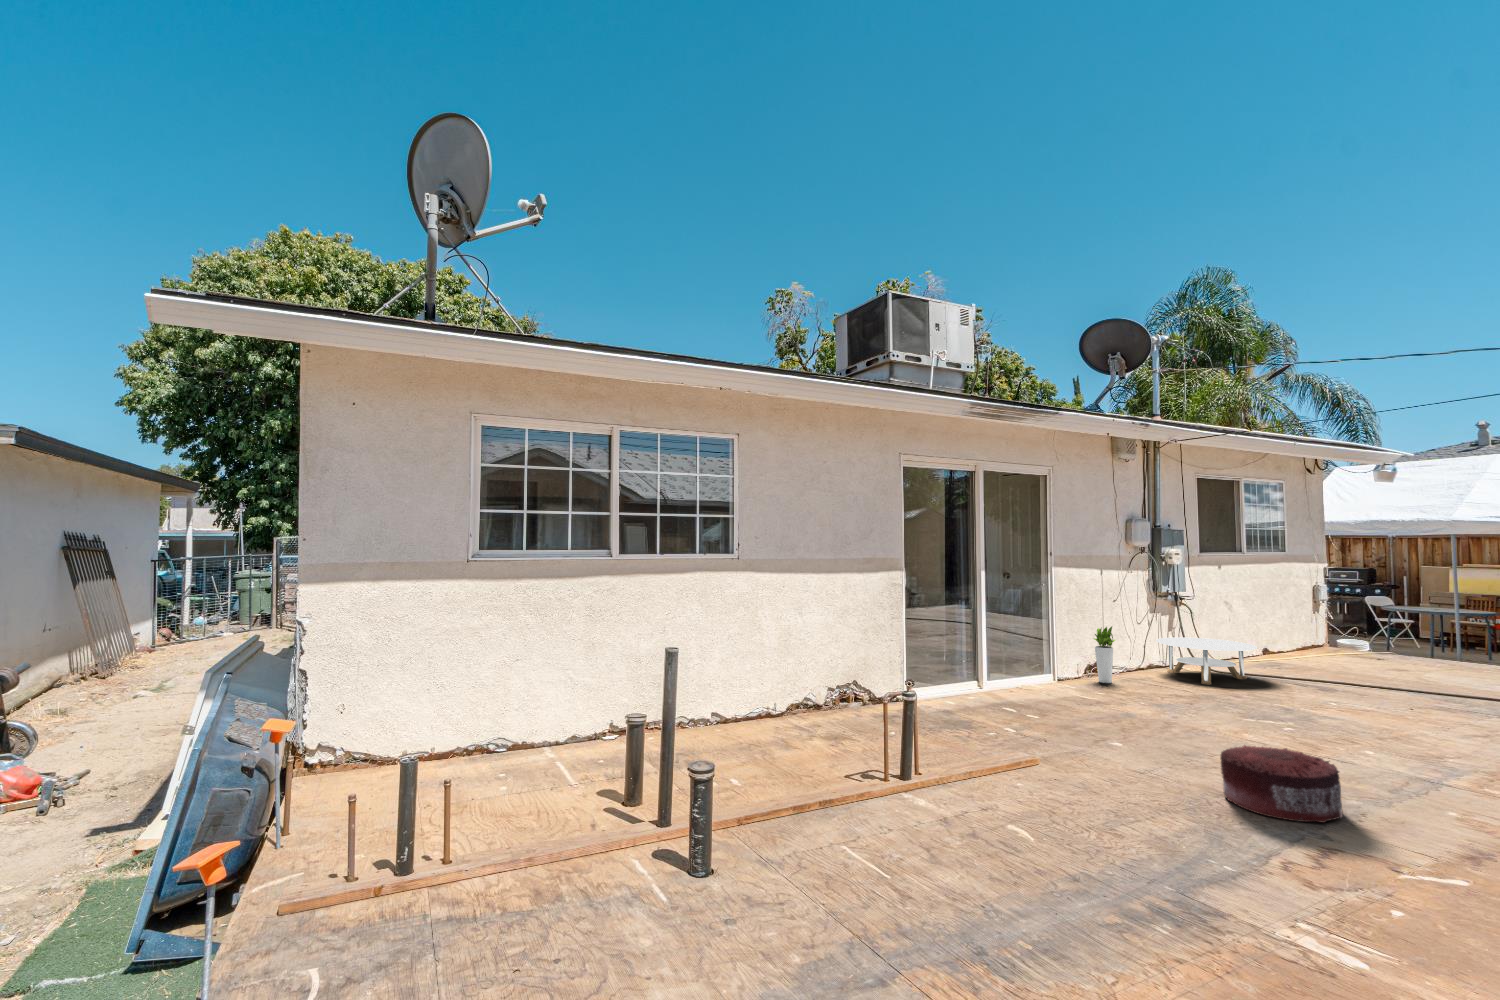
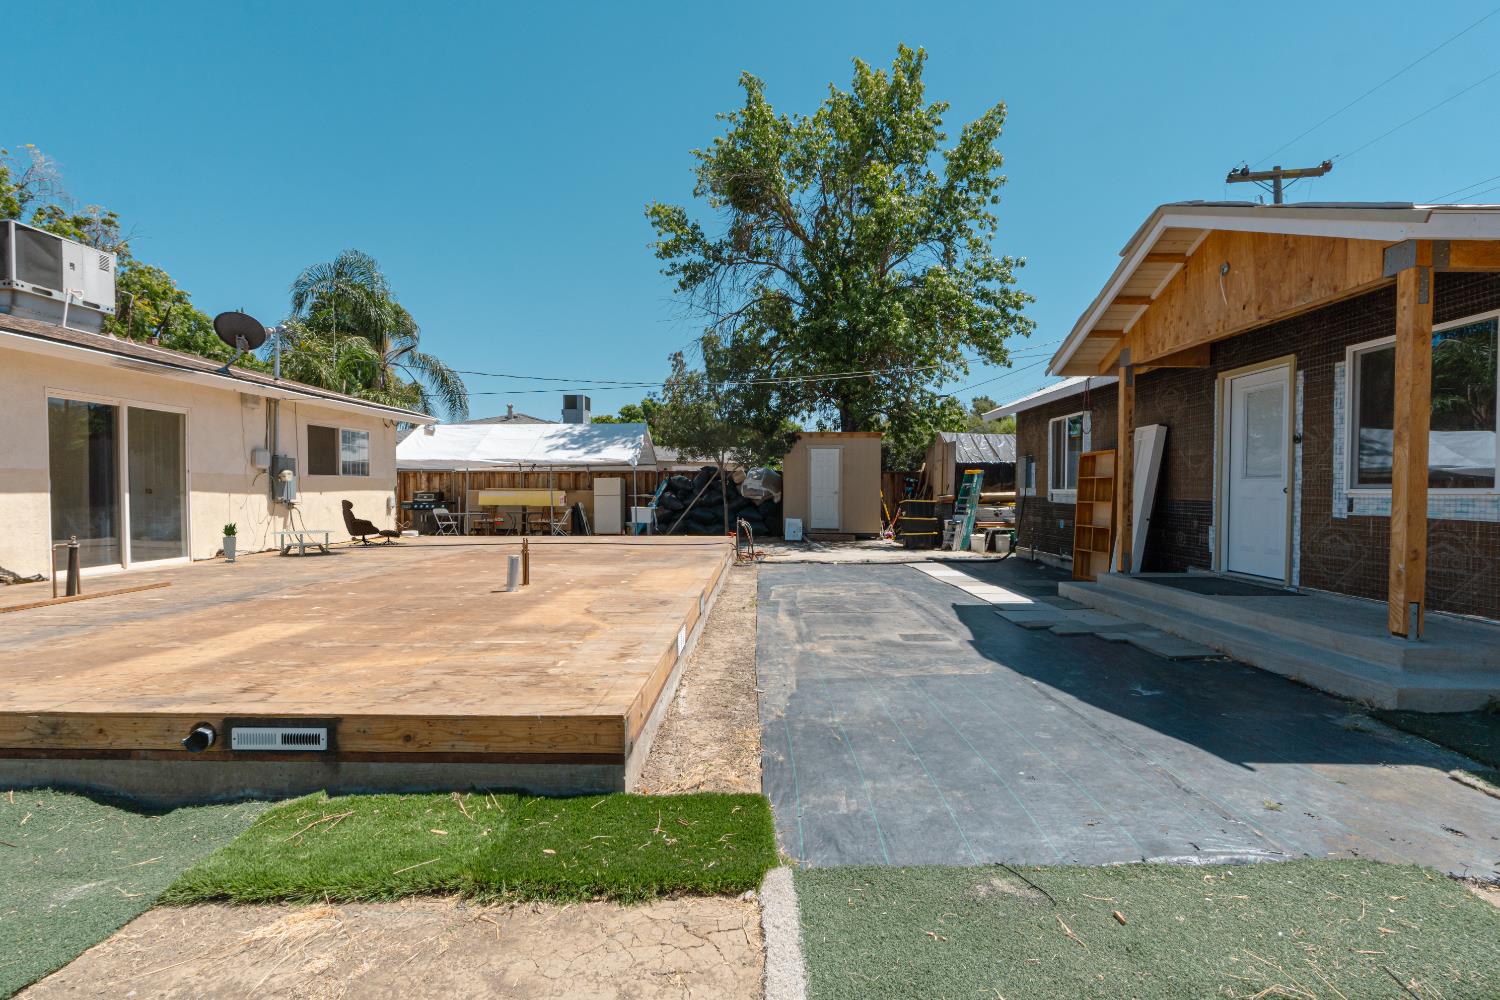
lounge chair: none [1245,589,1353,667] -> present [342,500,400,546]
pouf: present [1220,745,1343,823] -> none [270,556,323,582]

